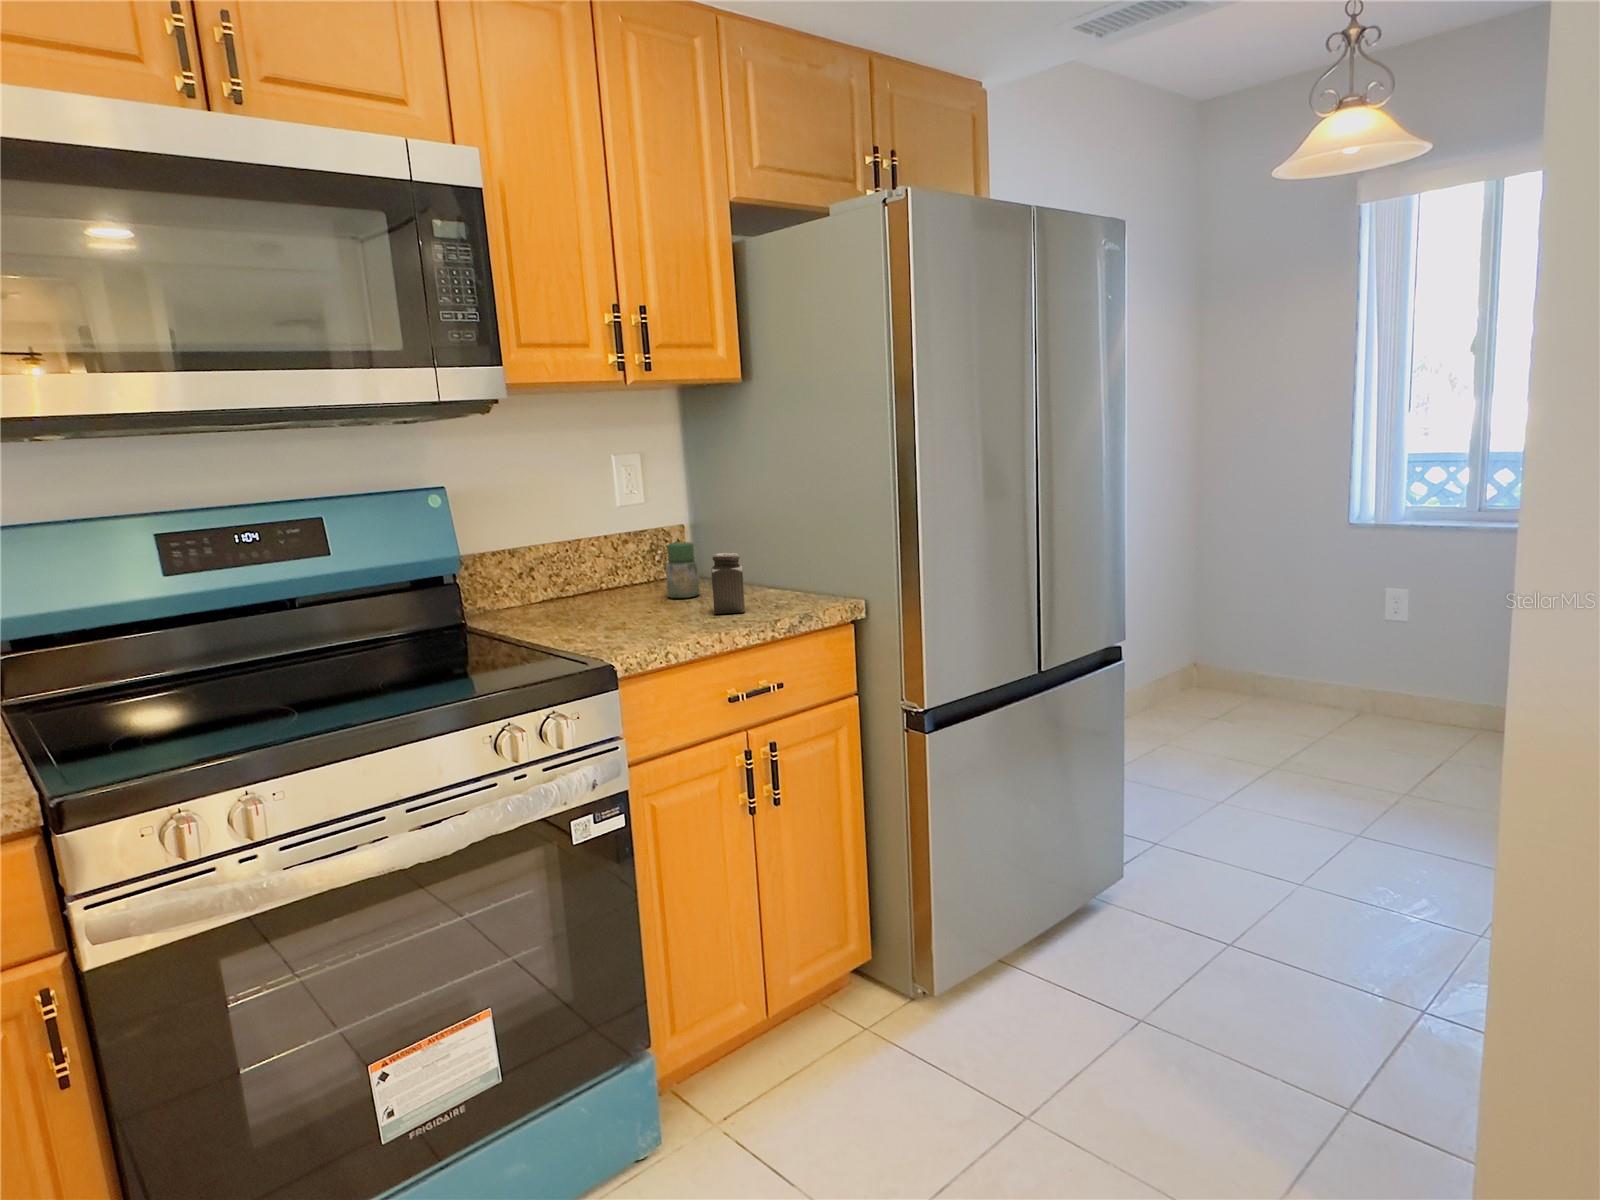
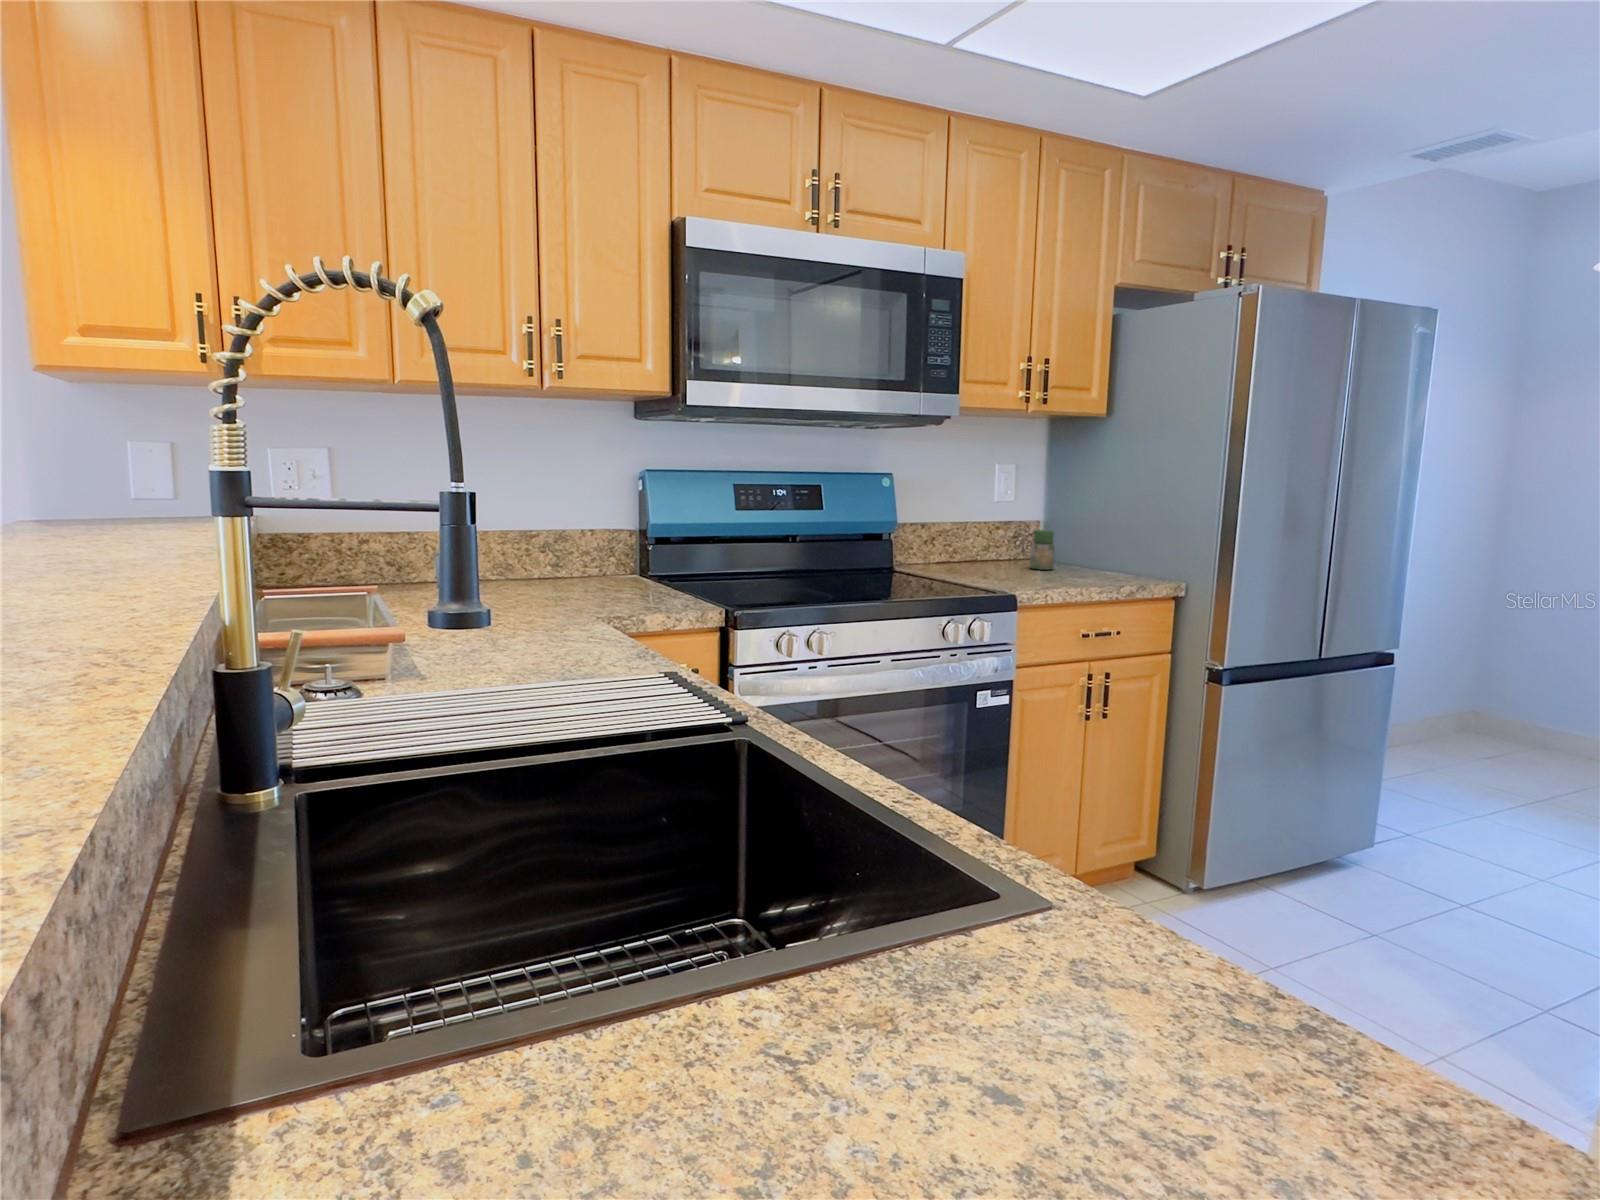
salt shaker: present [711,553,745,614] -> none [1070,537,1096,580]

